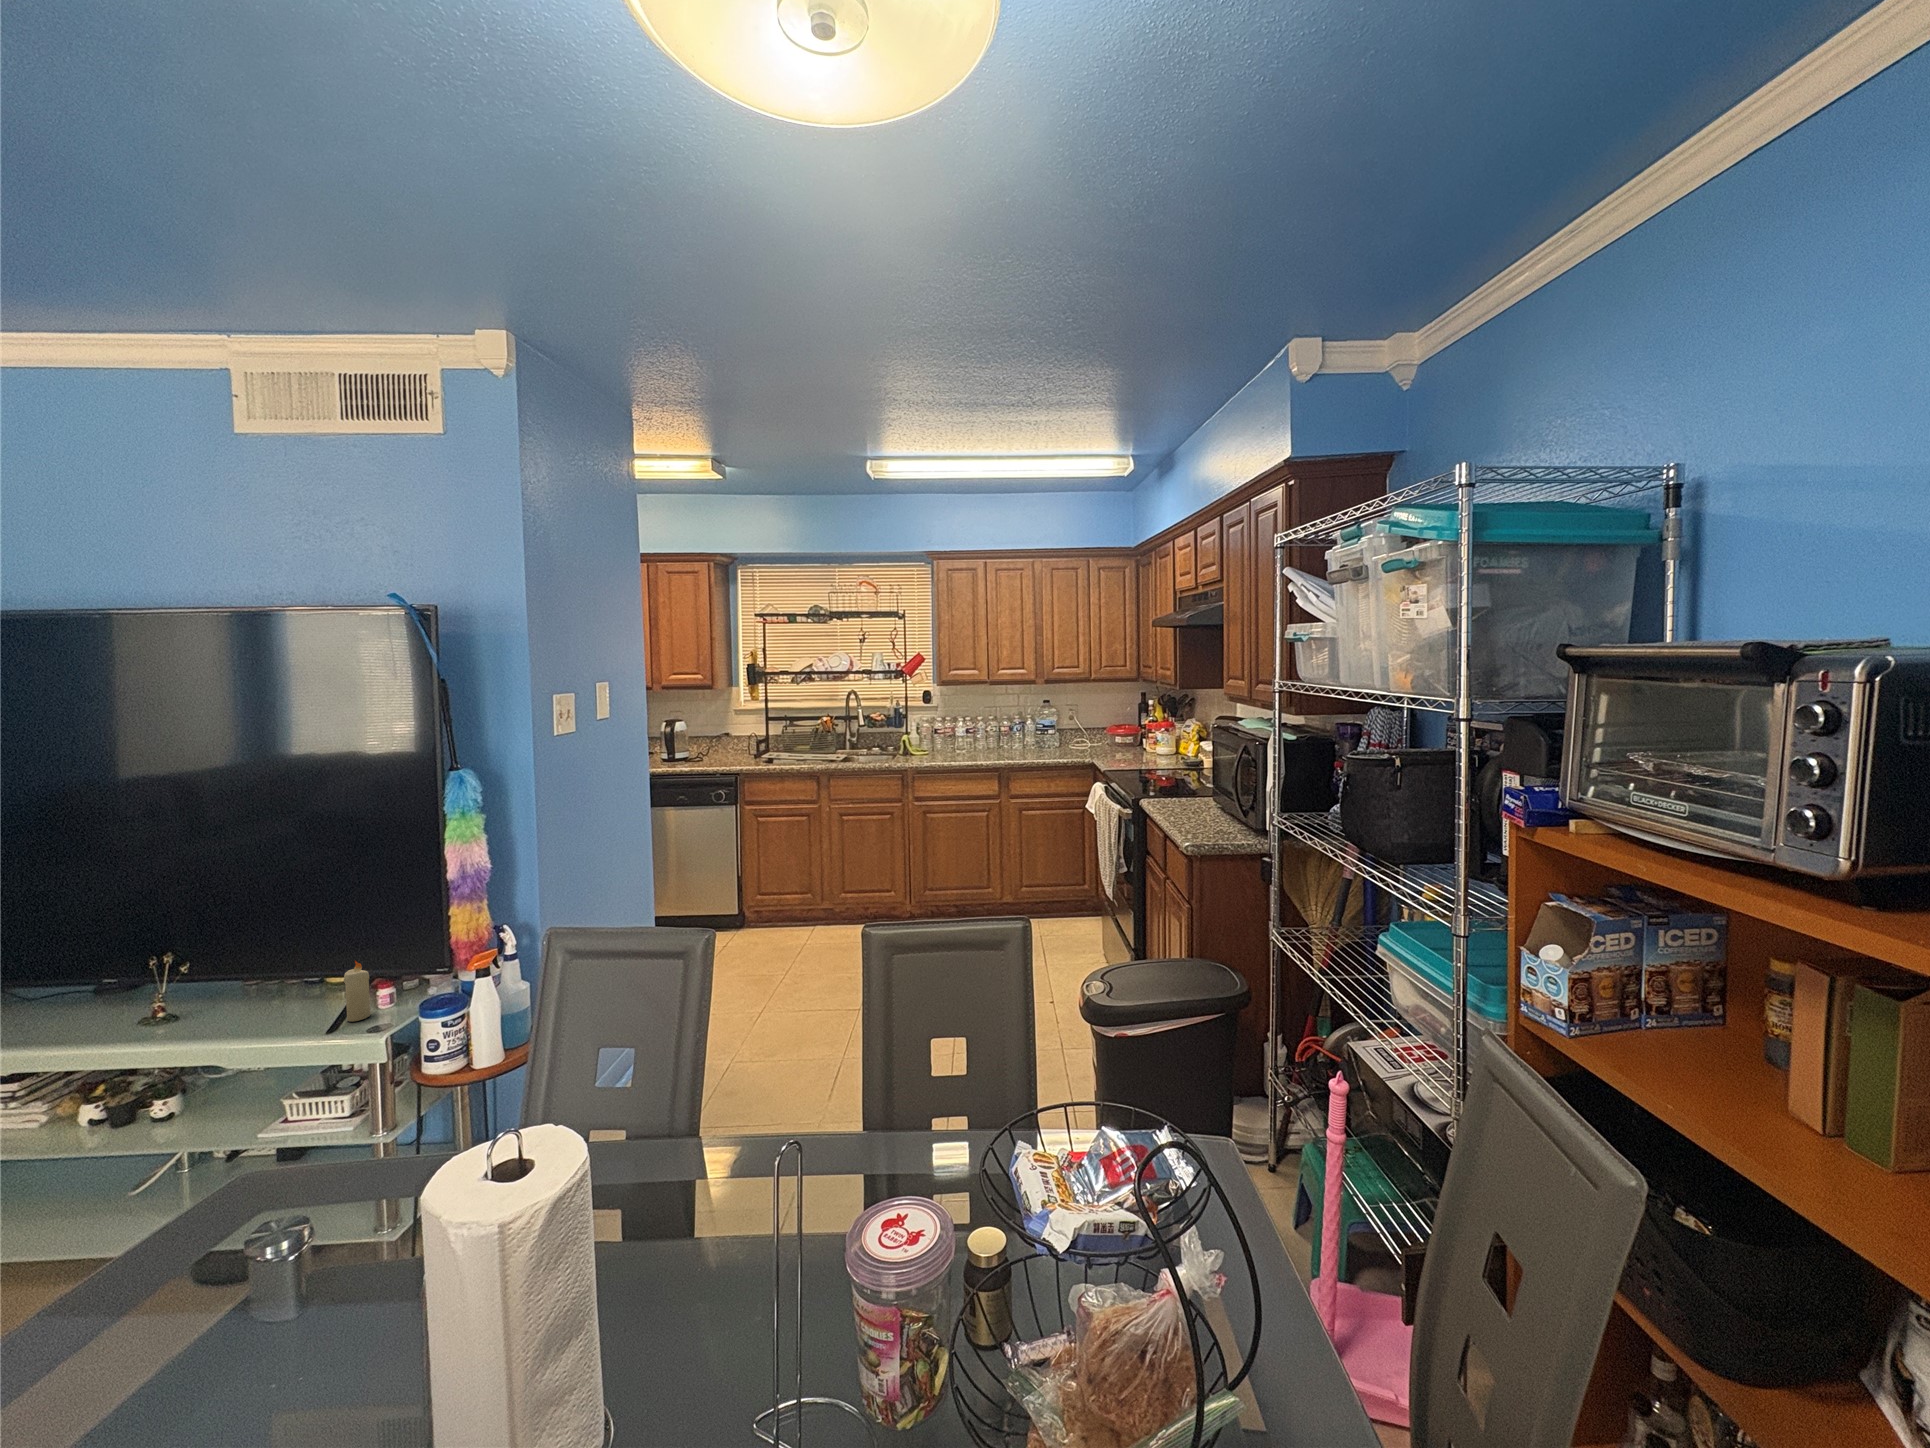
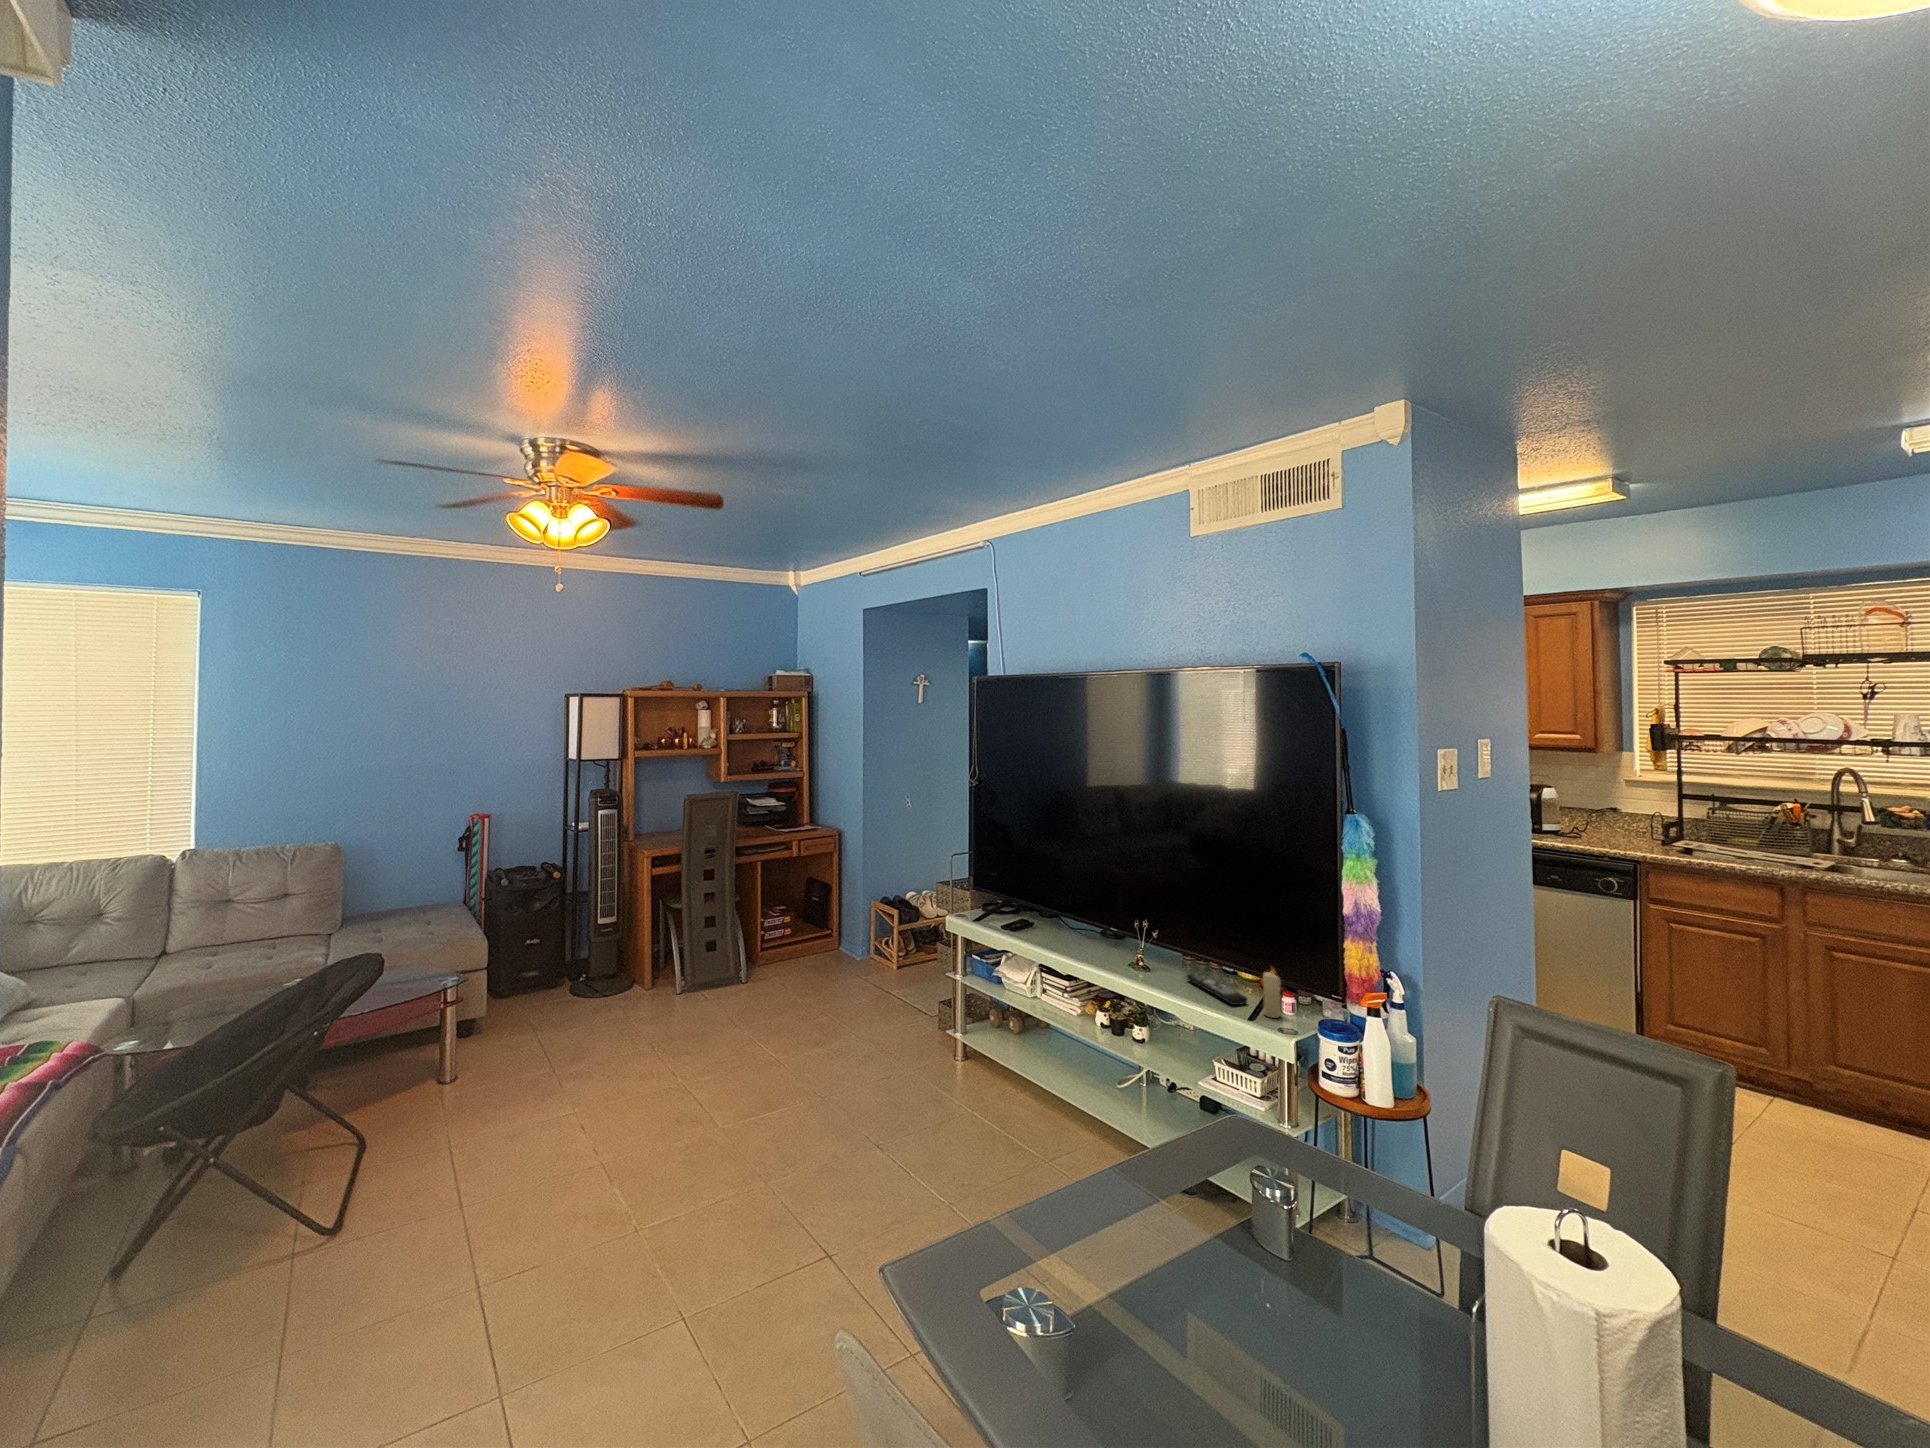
remote control: none [235,997,326,1024] -> present [1187,973,1247,1005]

